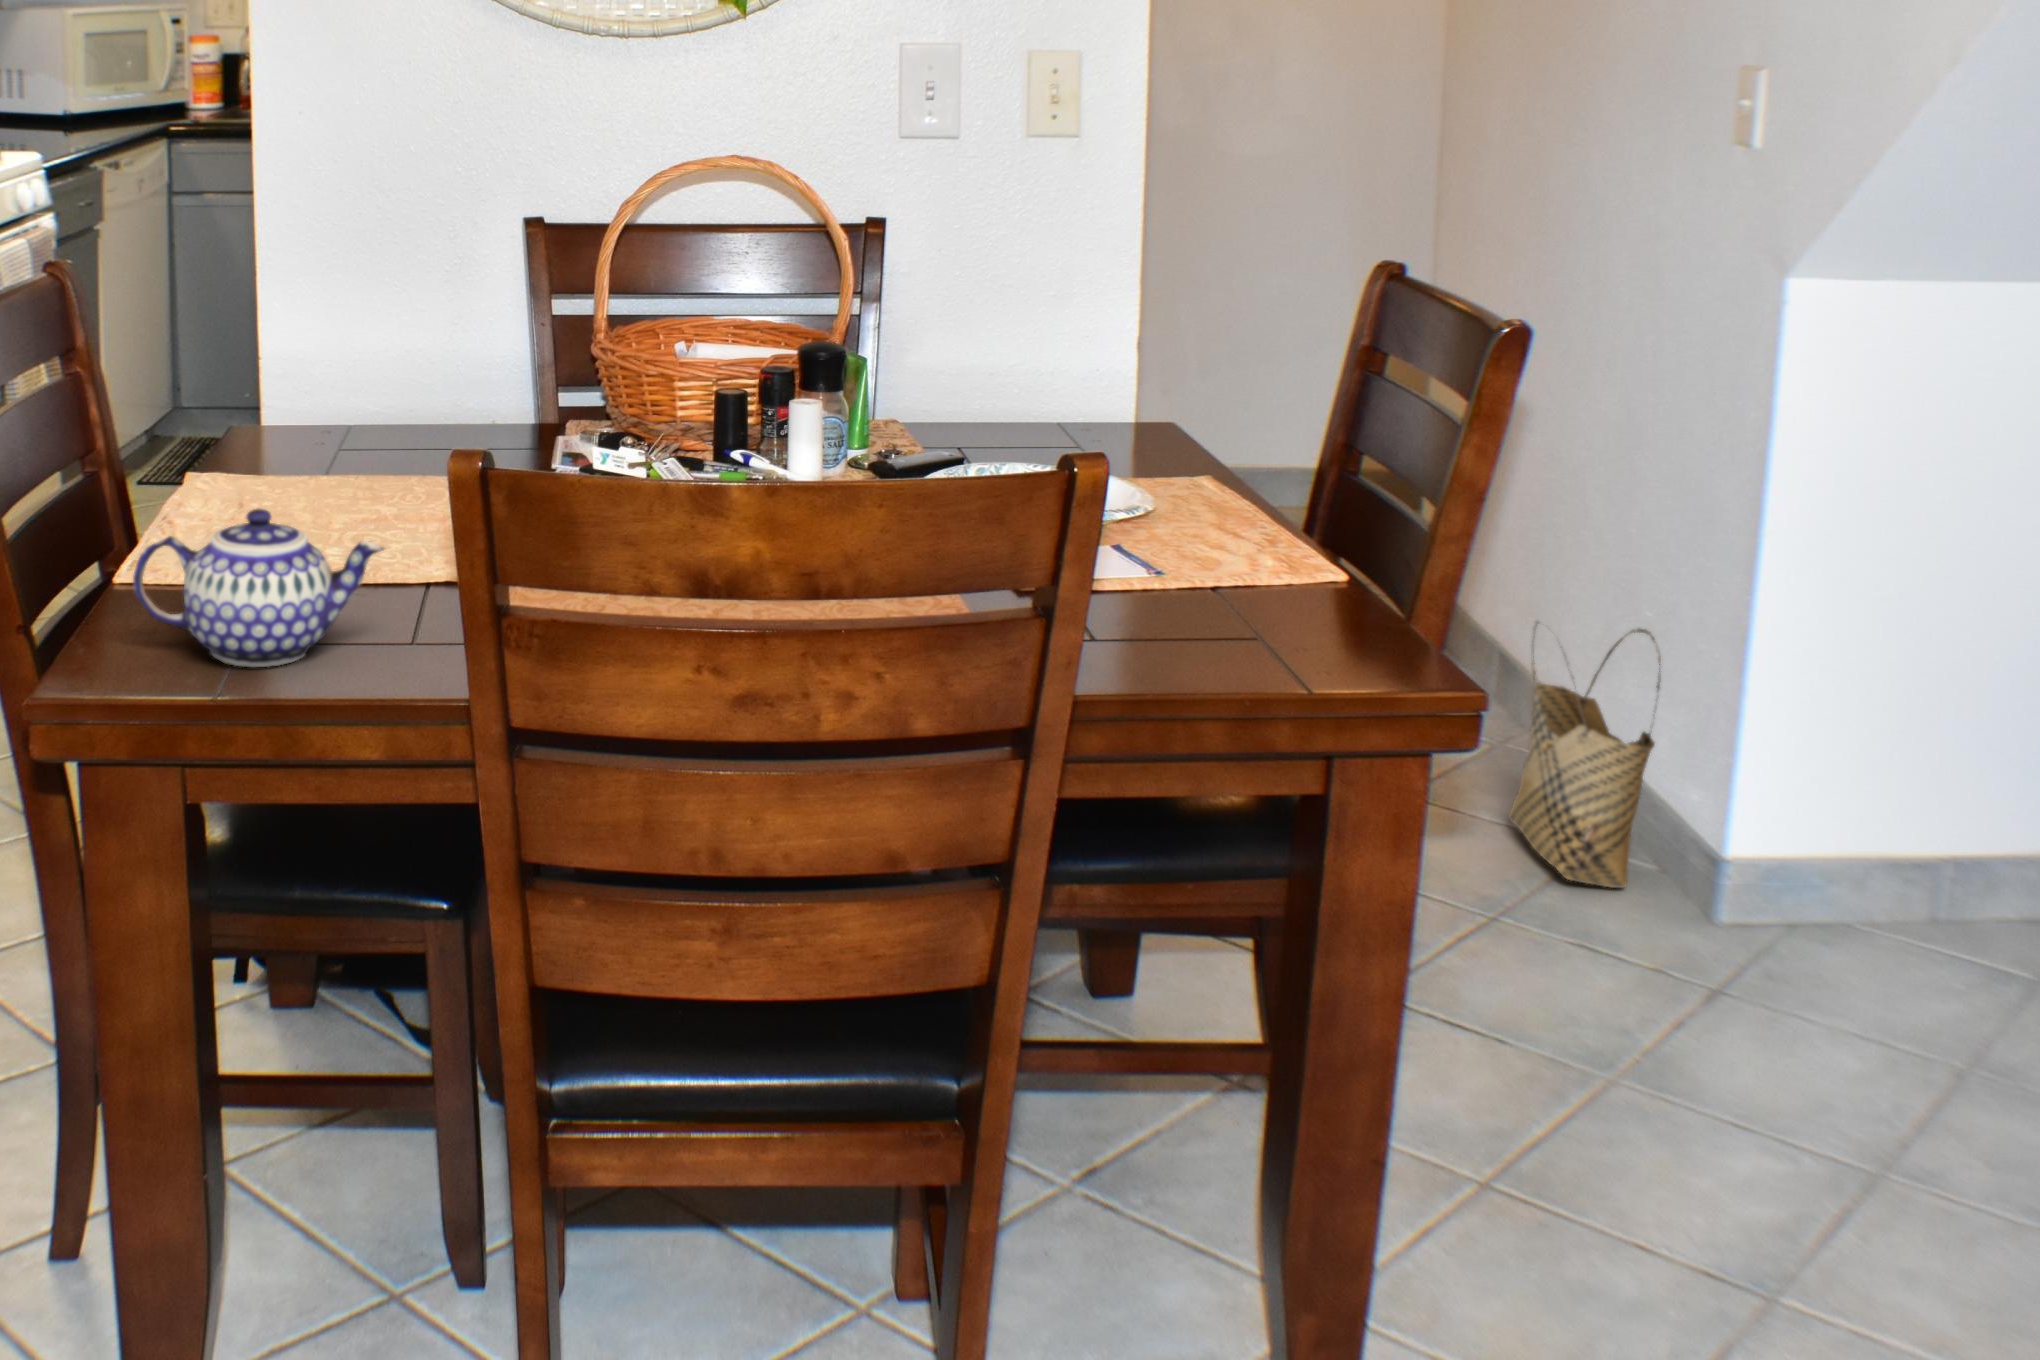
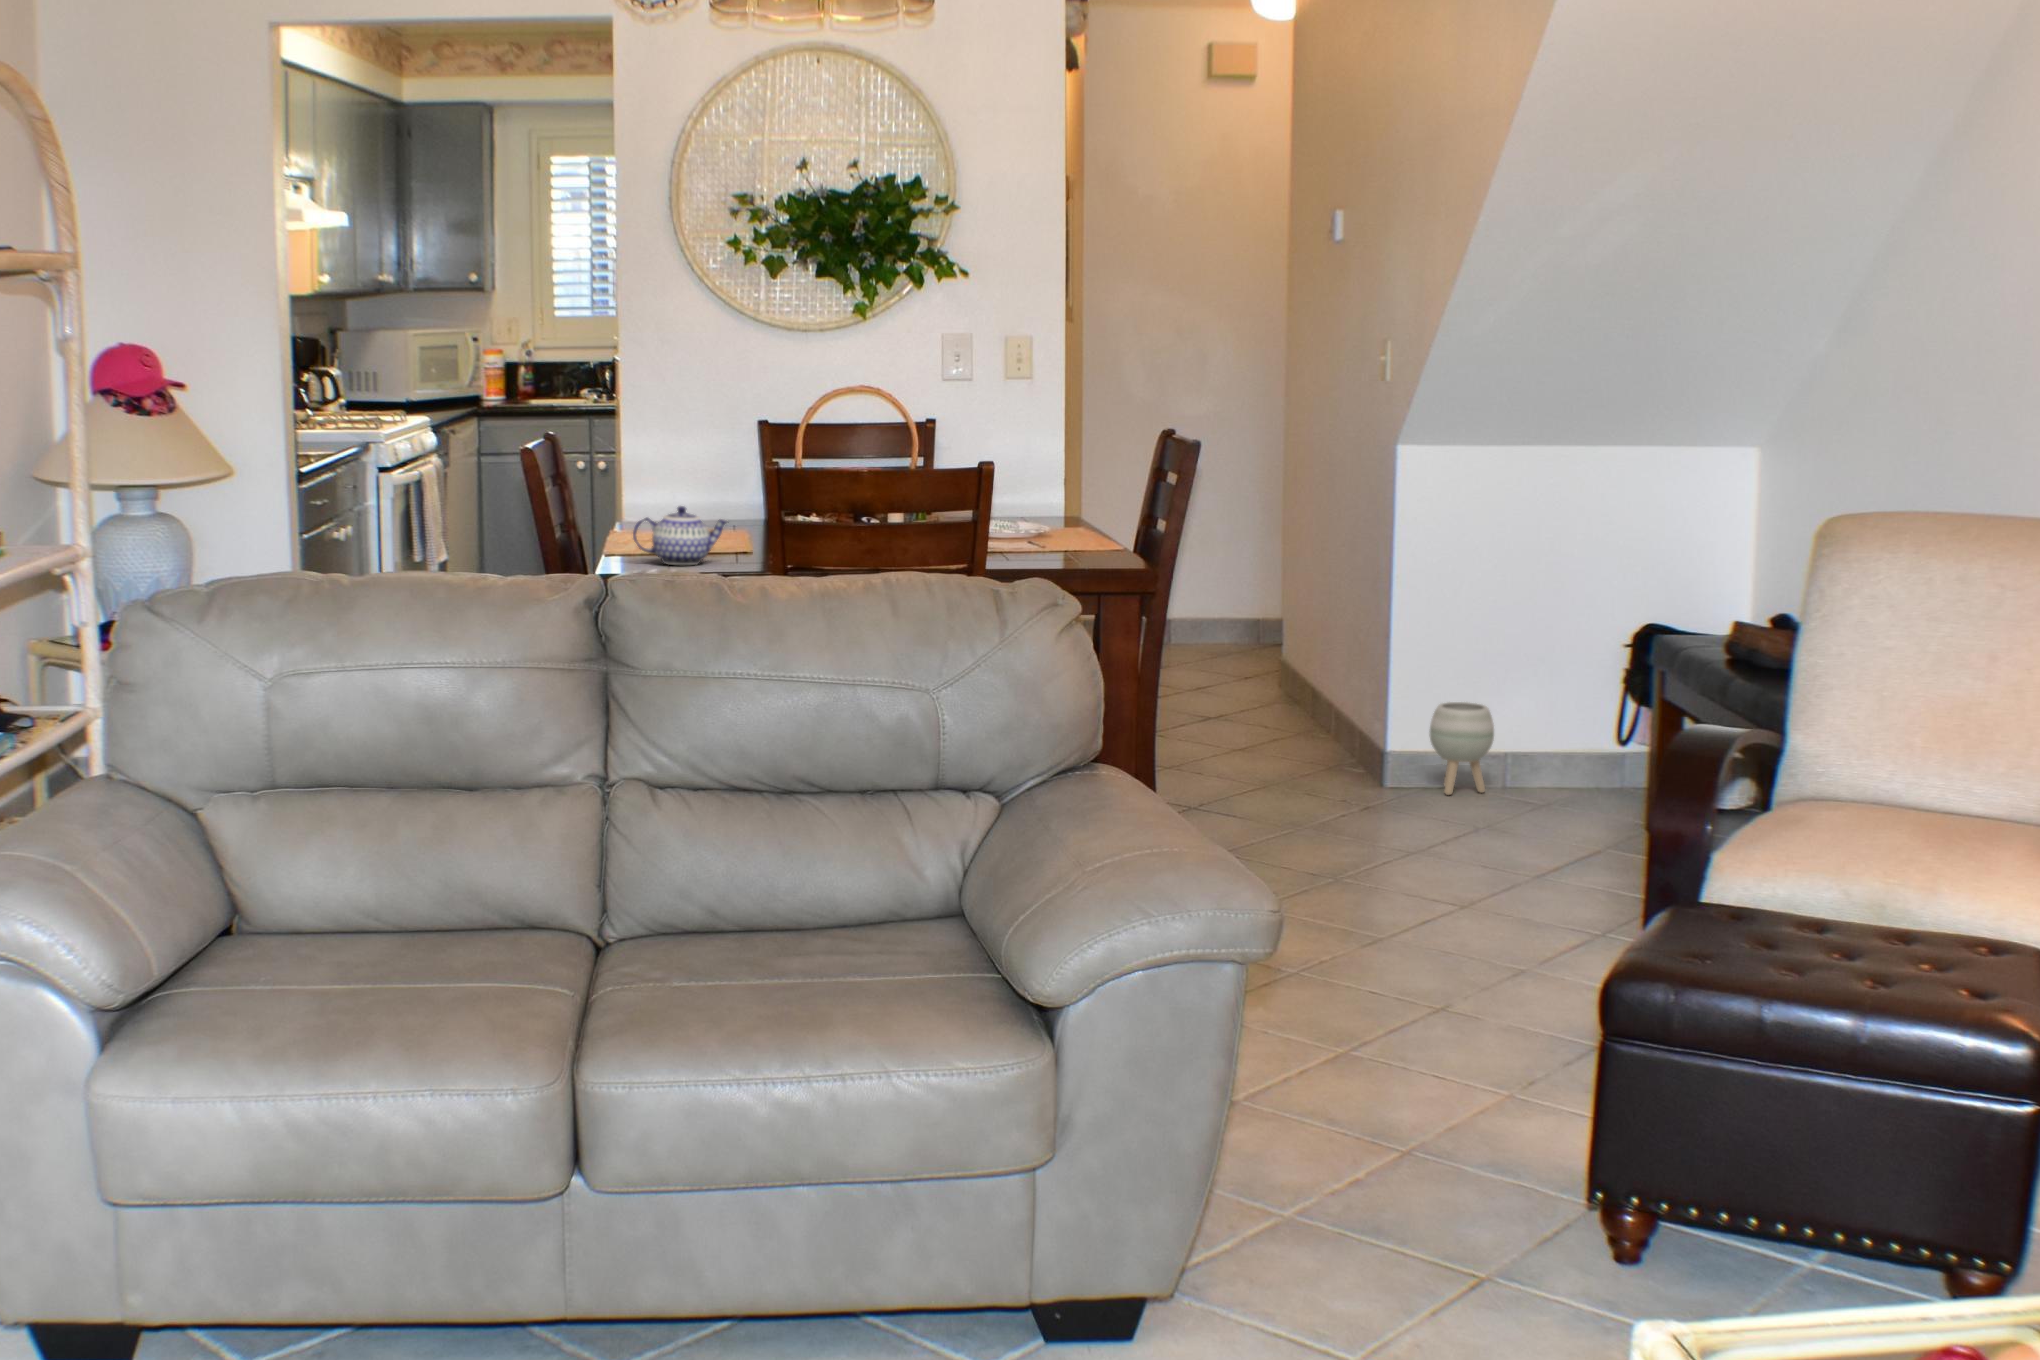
woven basket: present [1509,622,1661,888] -> none [1285,637,1350,773]
planter: none [1850,781,1994,976] -> present [1430,702,1494,795]

